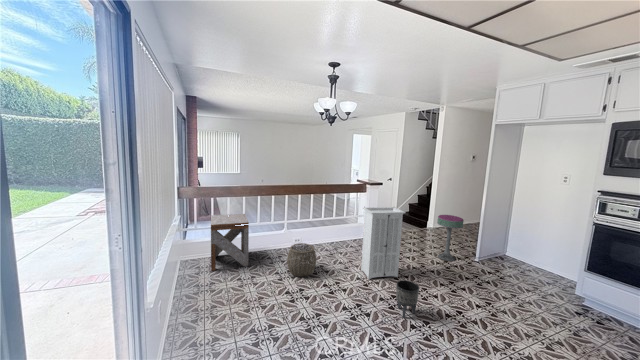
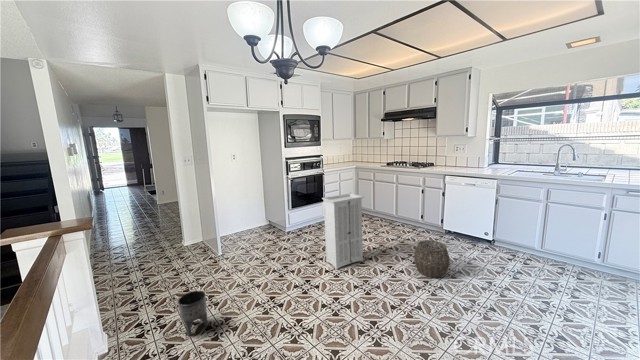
side table: present [211,214,249,271] -> none [142,225,201,301]
bar stool: present [437,215,464,261] -> none [386,193,409,236]
woven basket: present [287,243,317,277] -> present [414,240,450,278]
planter: present [396,280,419,318] -> present [178,291,208,336]

